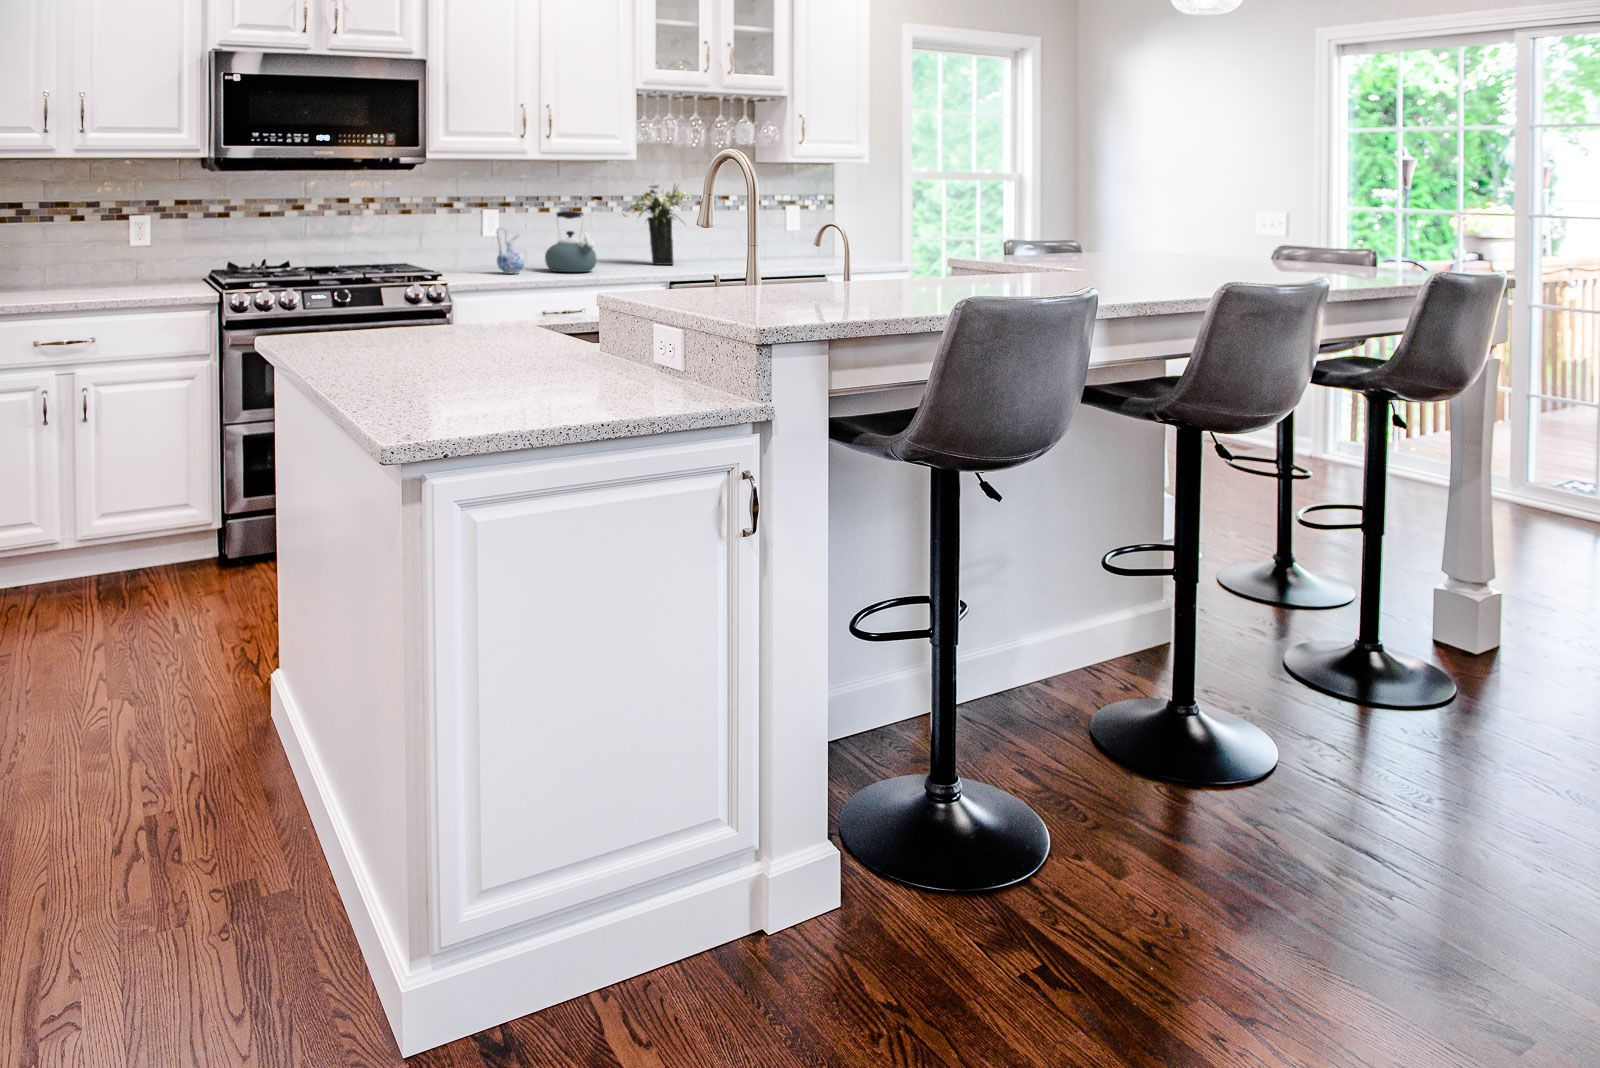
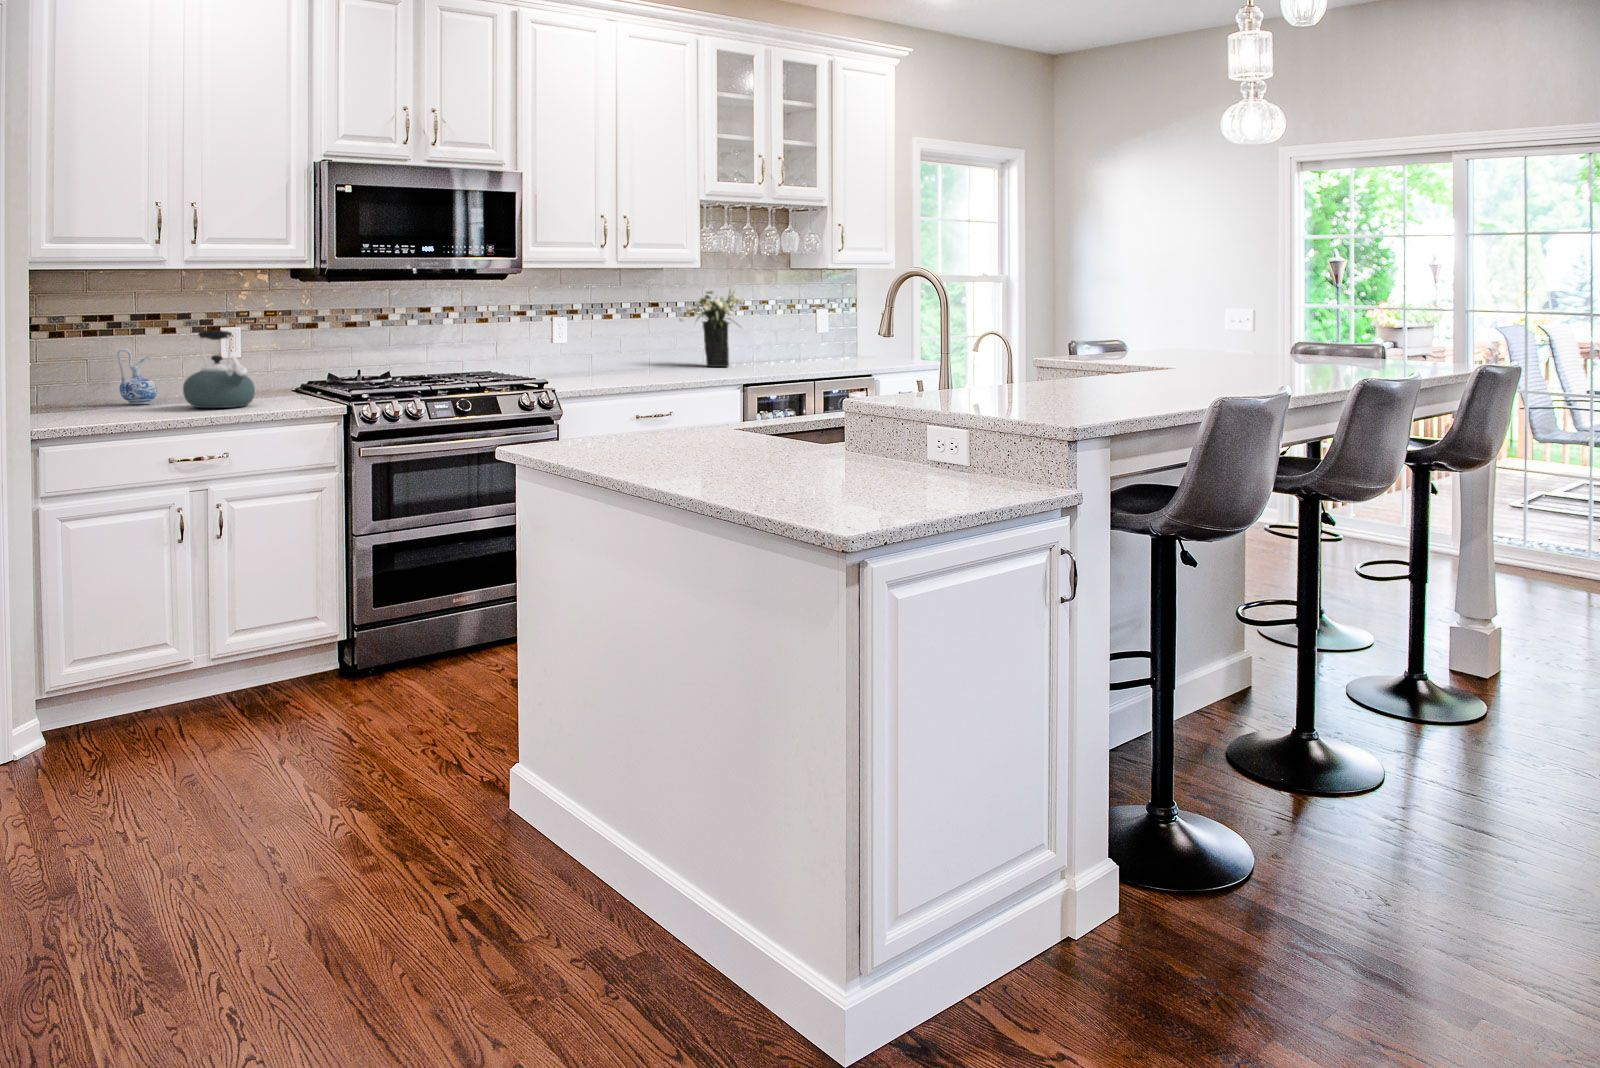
kettle: present [545,211,597,272] -> present [183,330,255,408]
ceramic pitcher: present [497,227,524,273] -> present [117,348,157,404]

